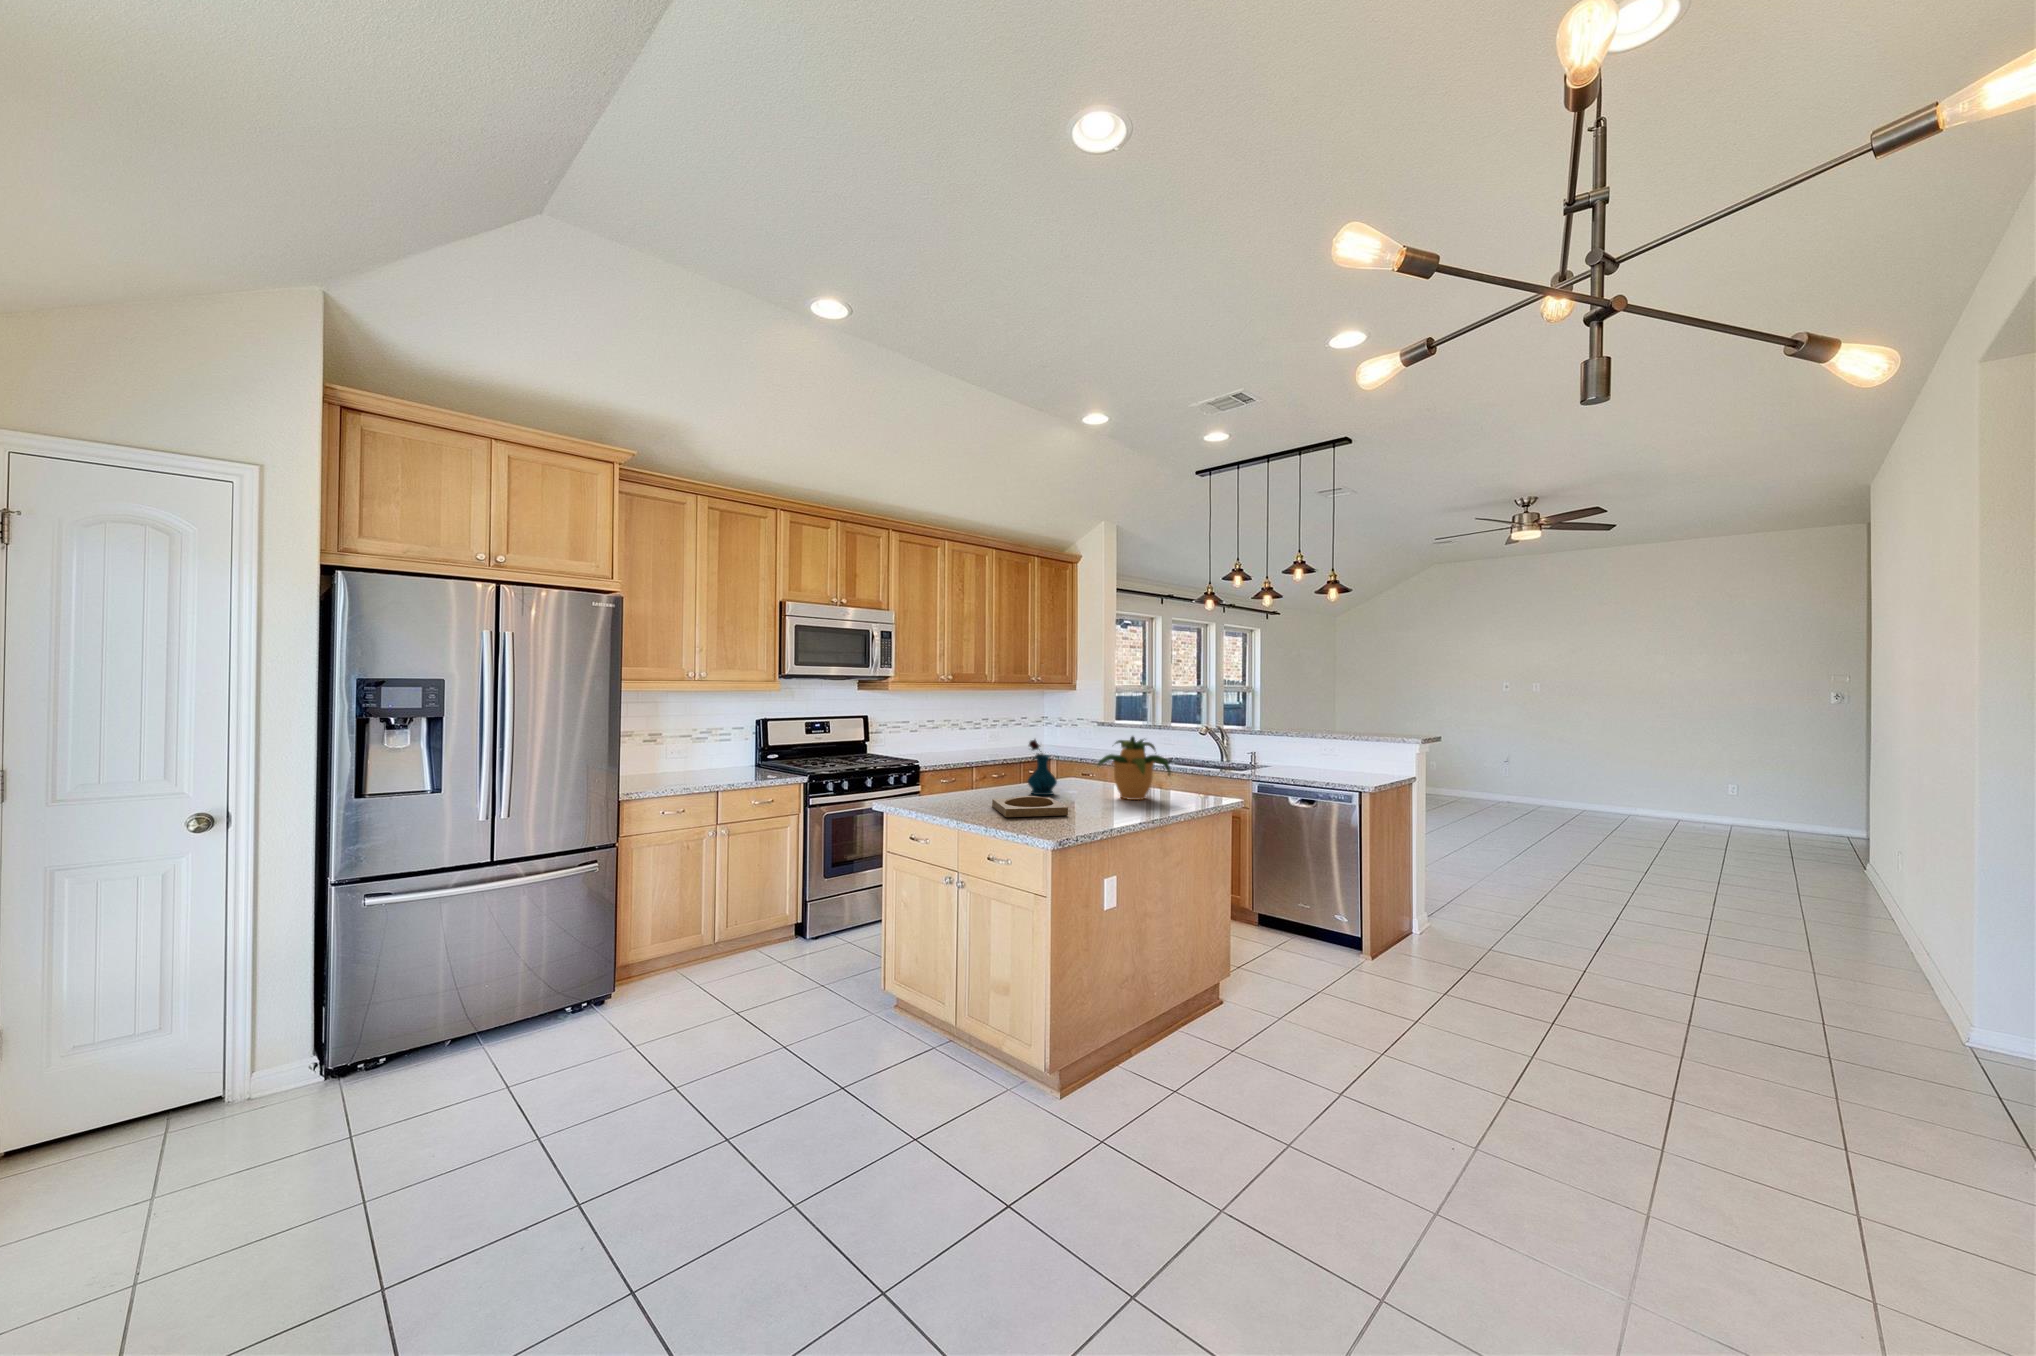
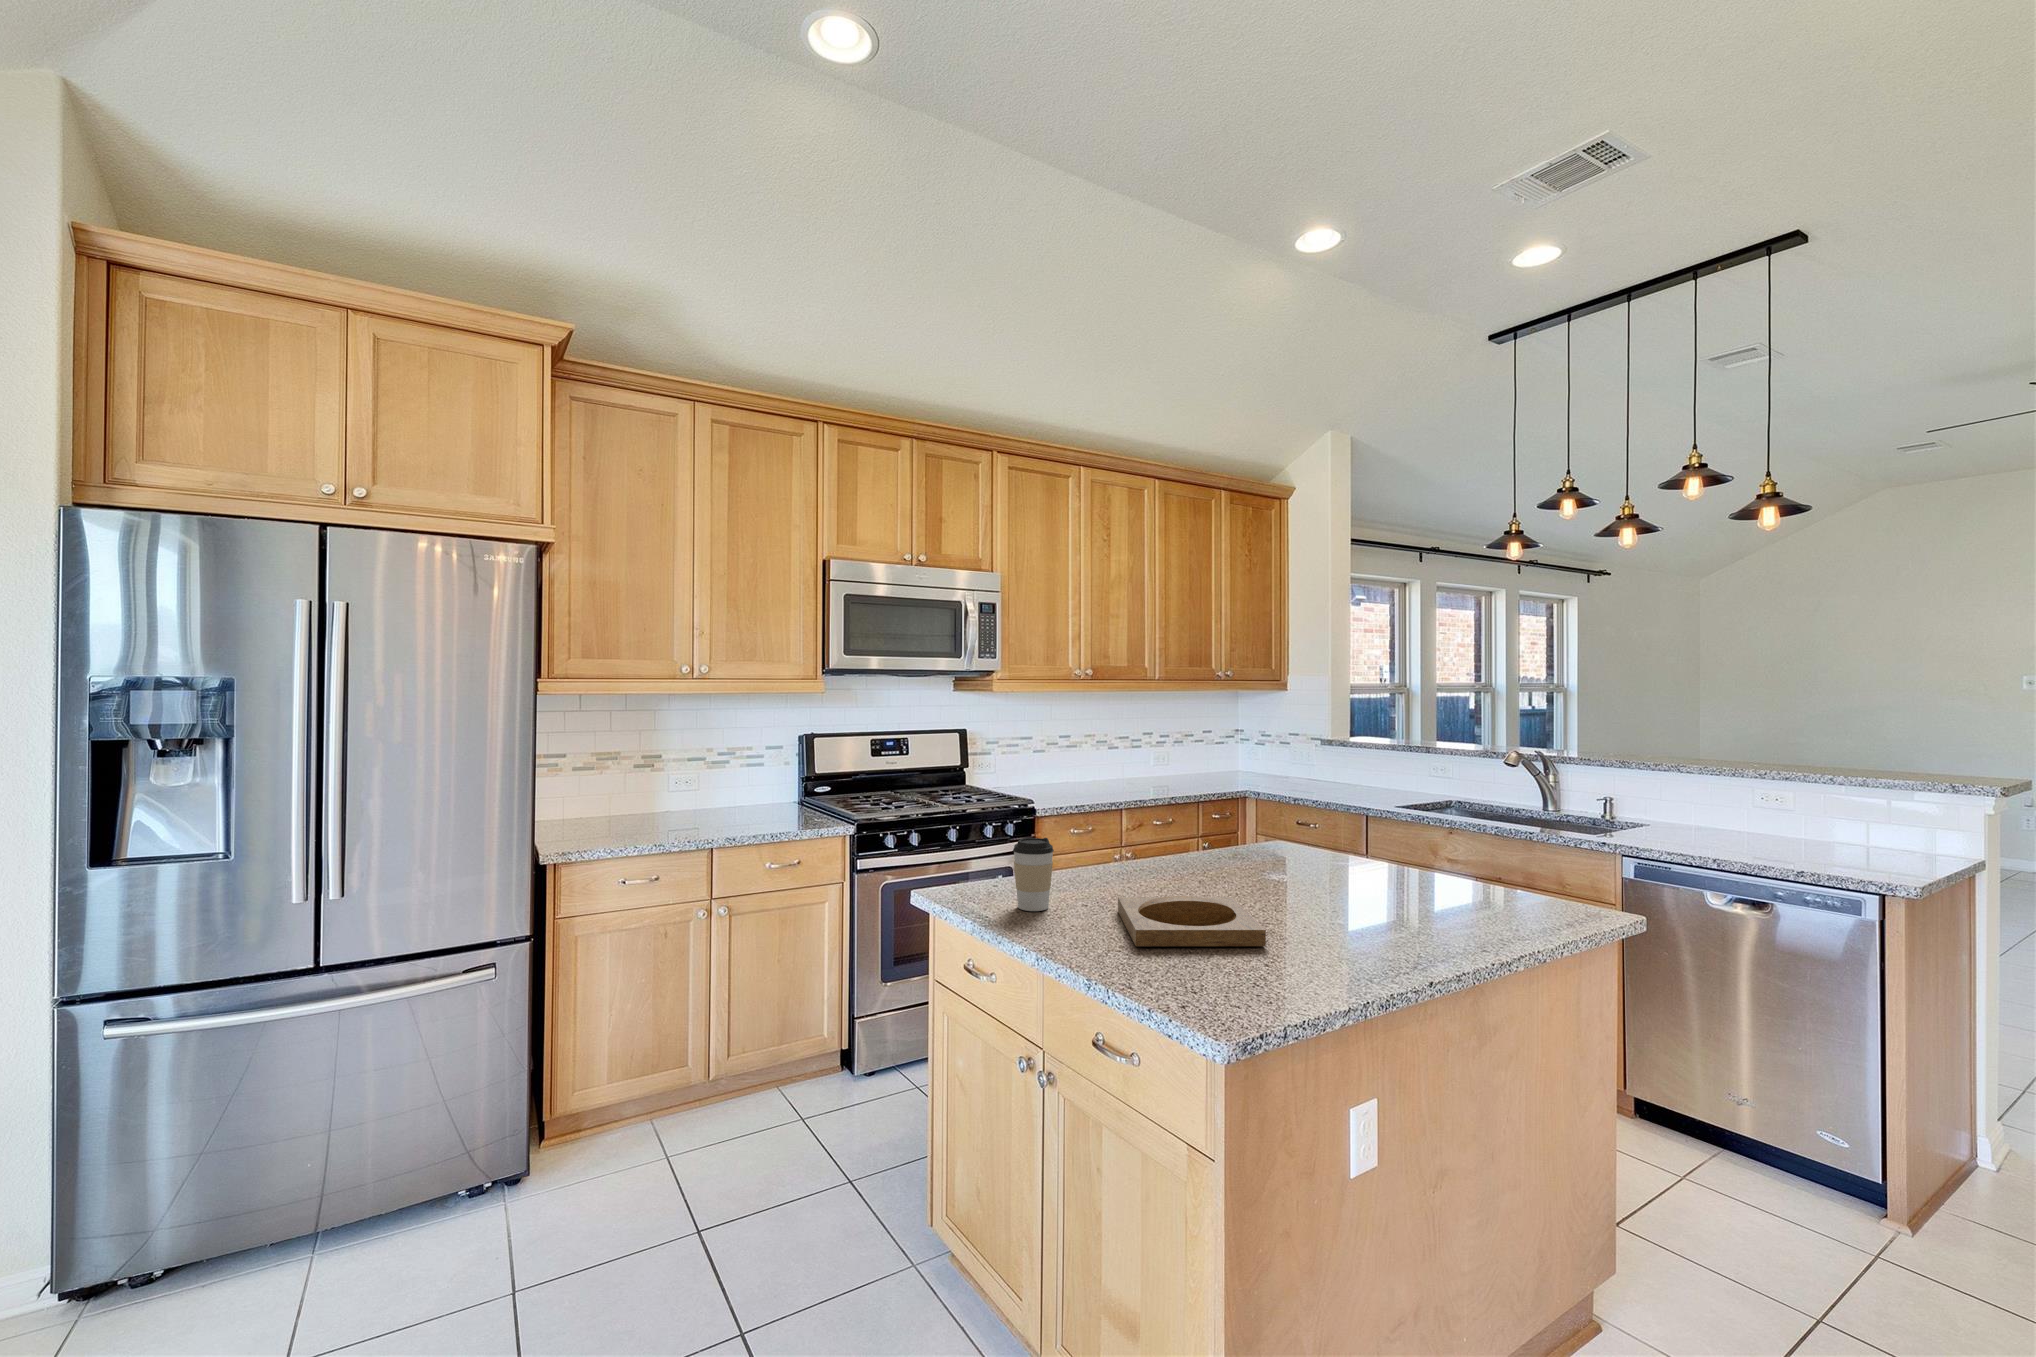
potted plant: present [1097,736,1170,800] -> none [1327,779,1482,906]
vase: present [1028,739,1057,795] -> none [1192,779,1248,886]
coffee cup: none [936,769,958,807] -> present [1013,838,1054,911]

